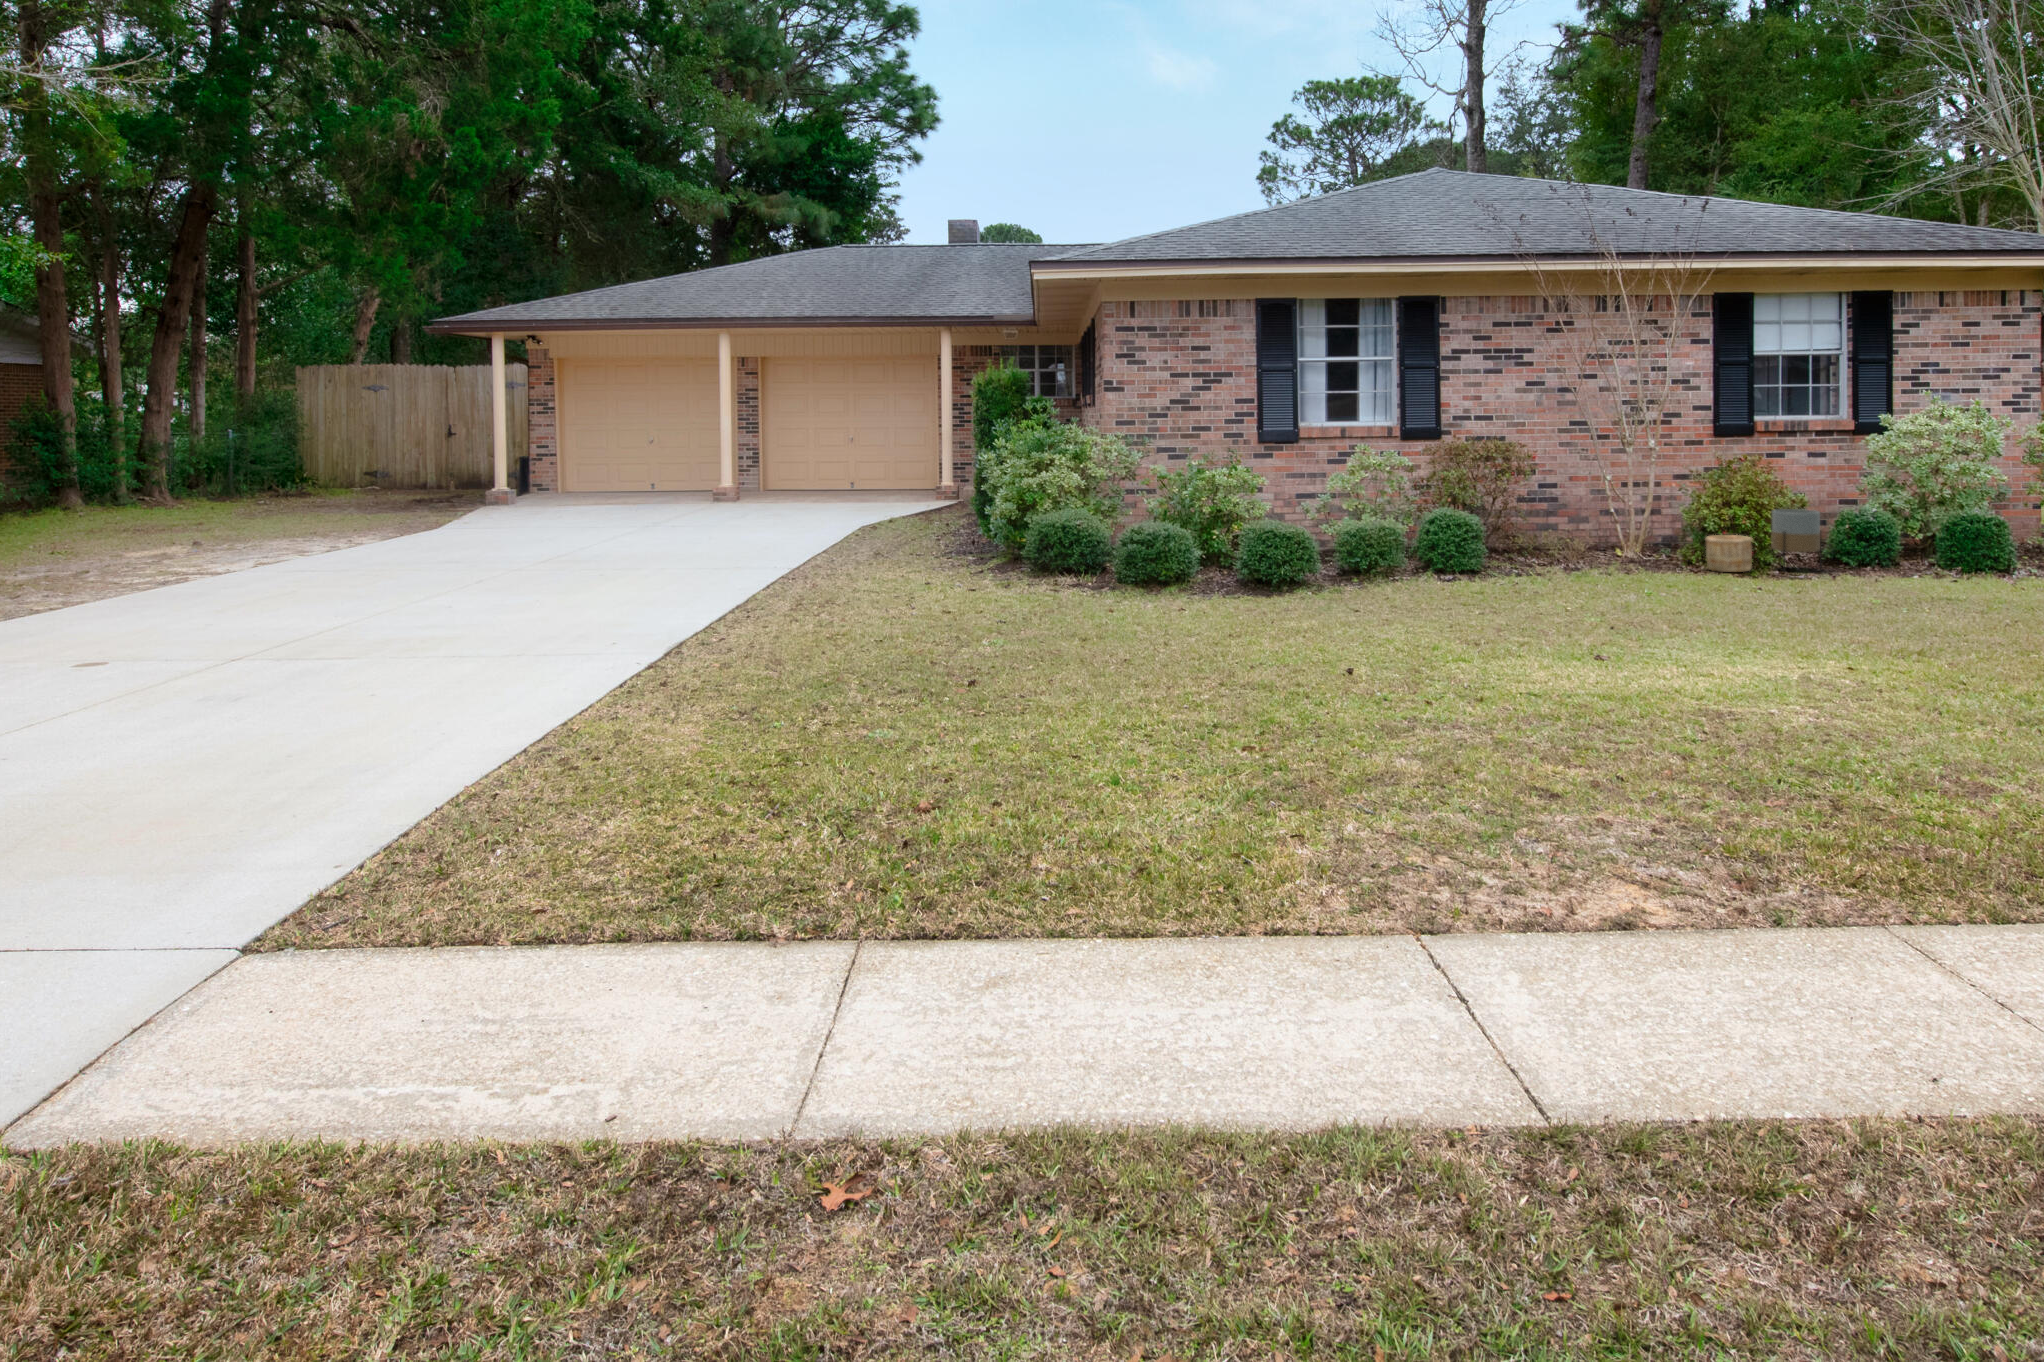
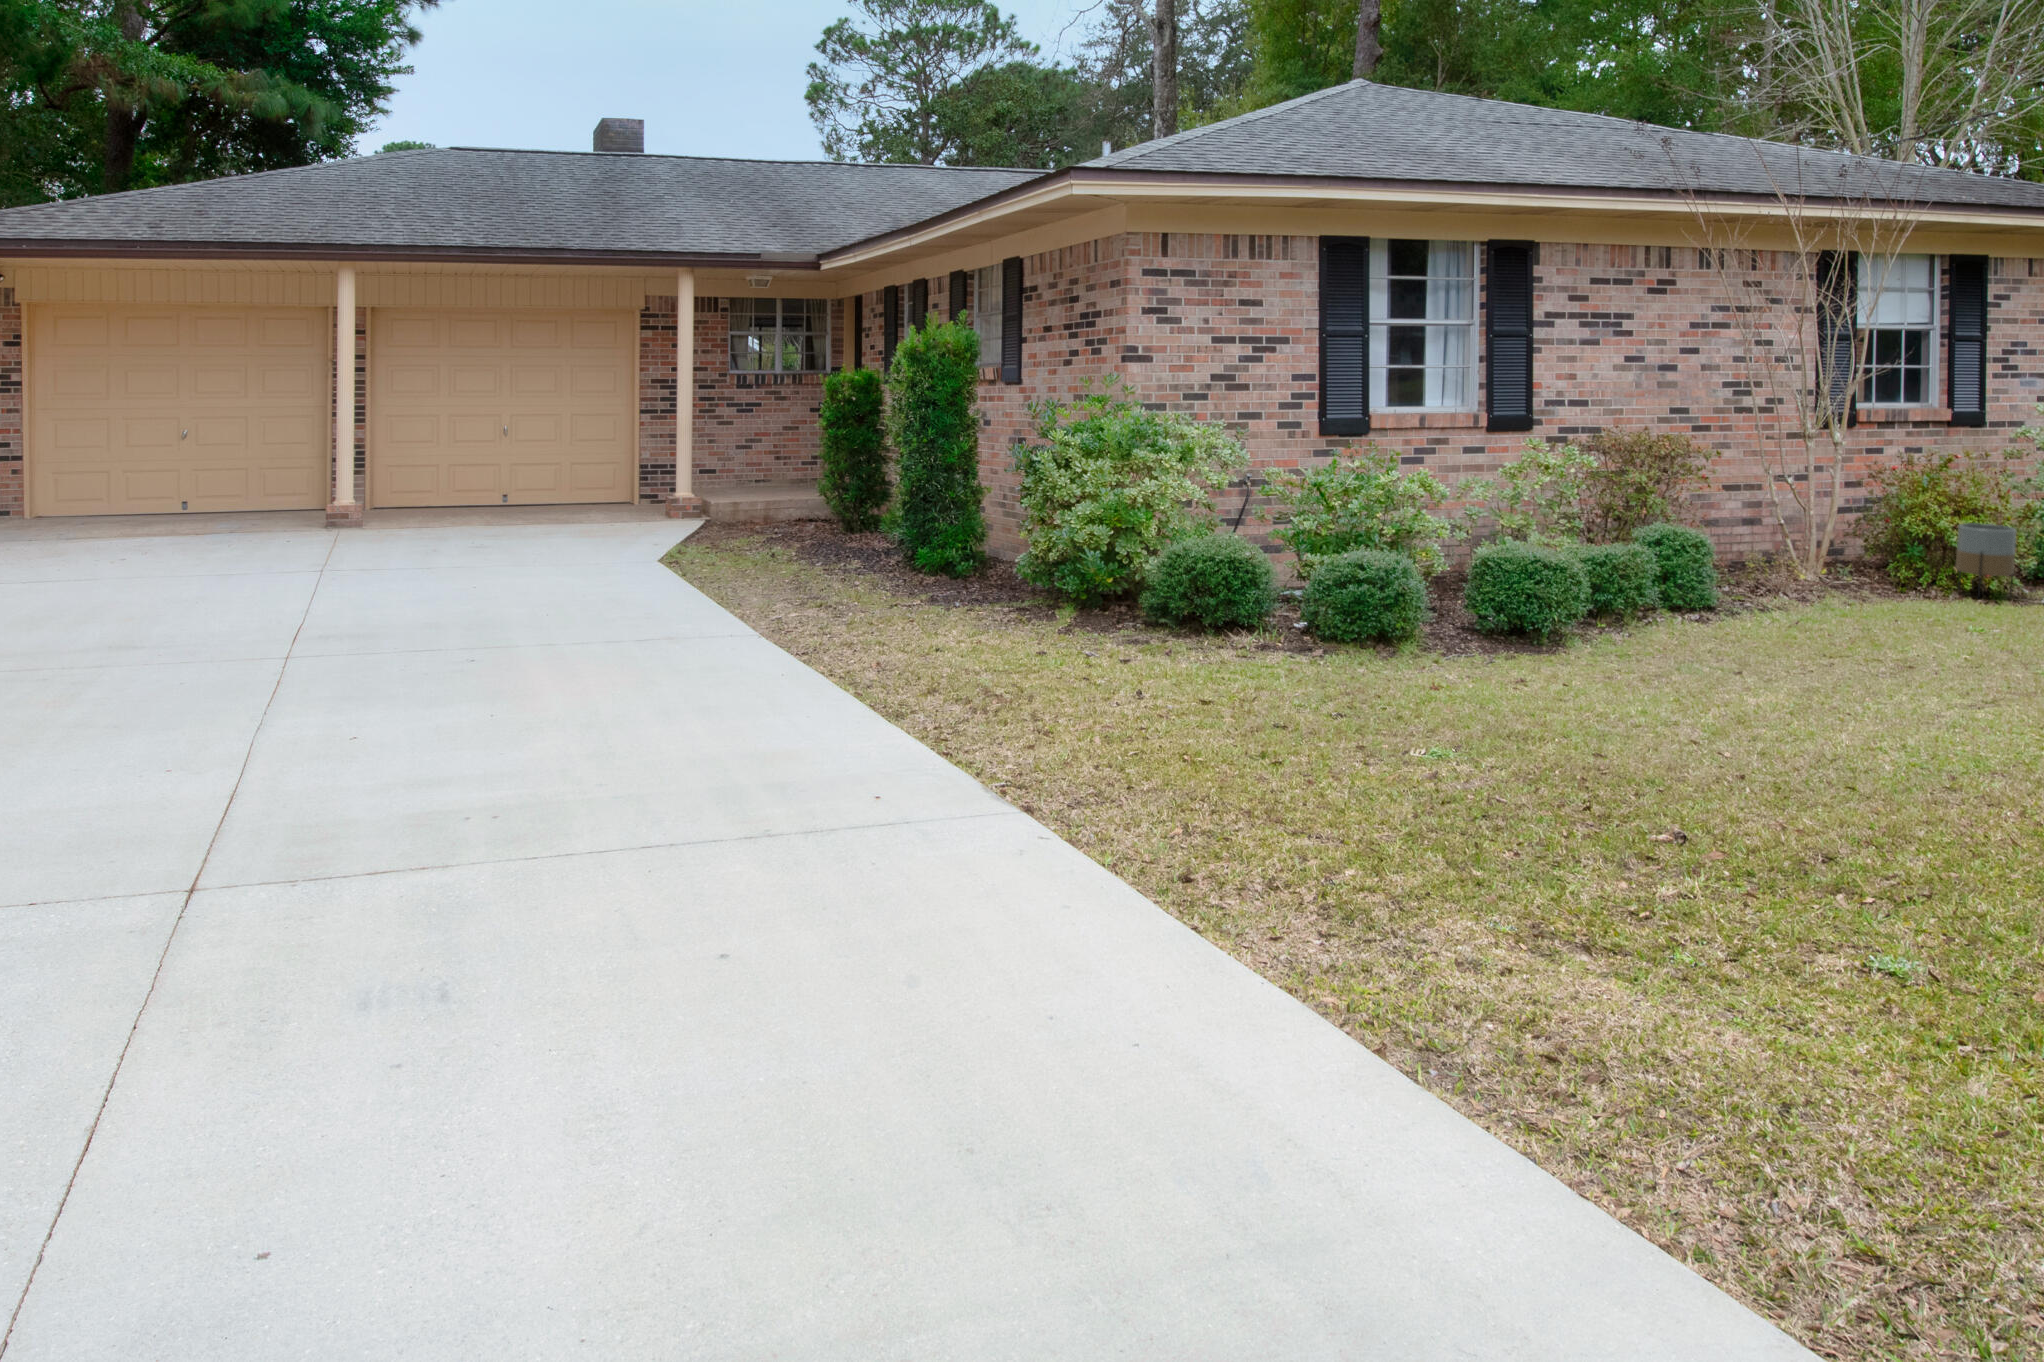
wooden bucket: present [1705,535,1752,572] -> none [1892,555,1950,601]

